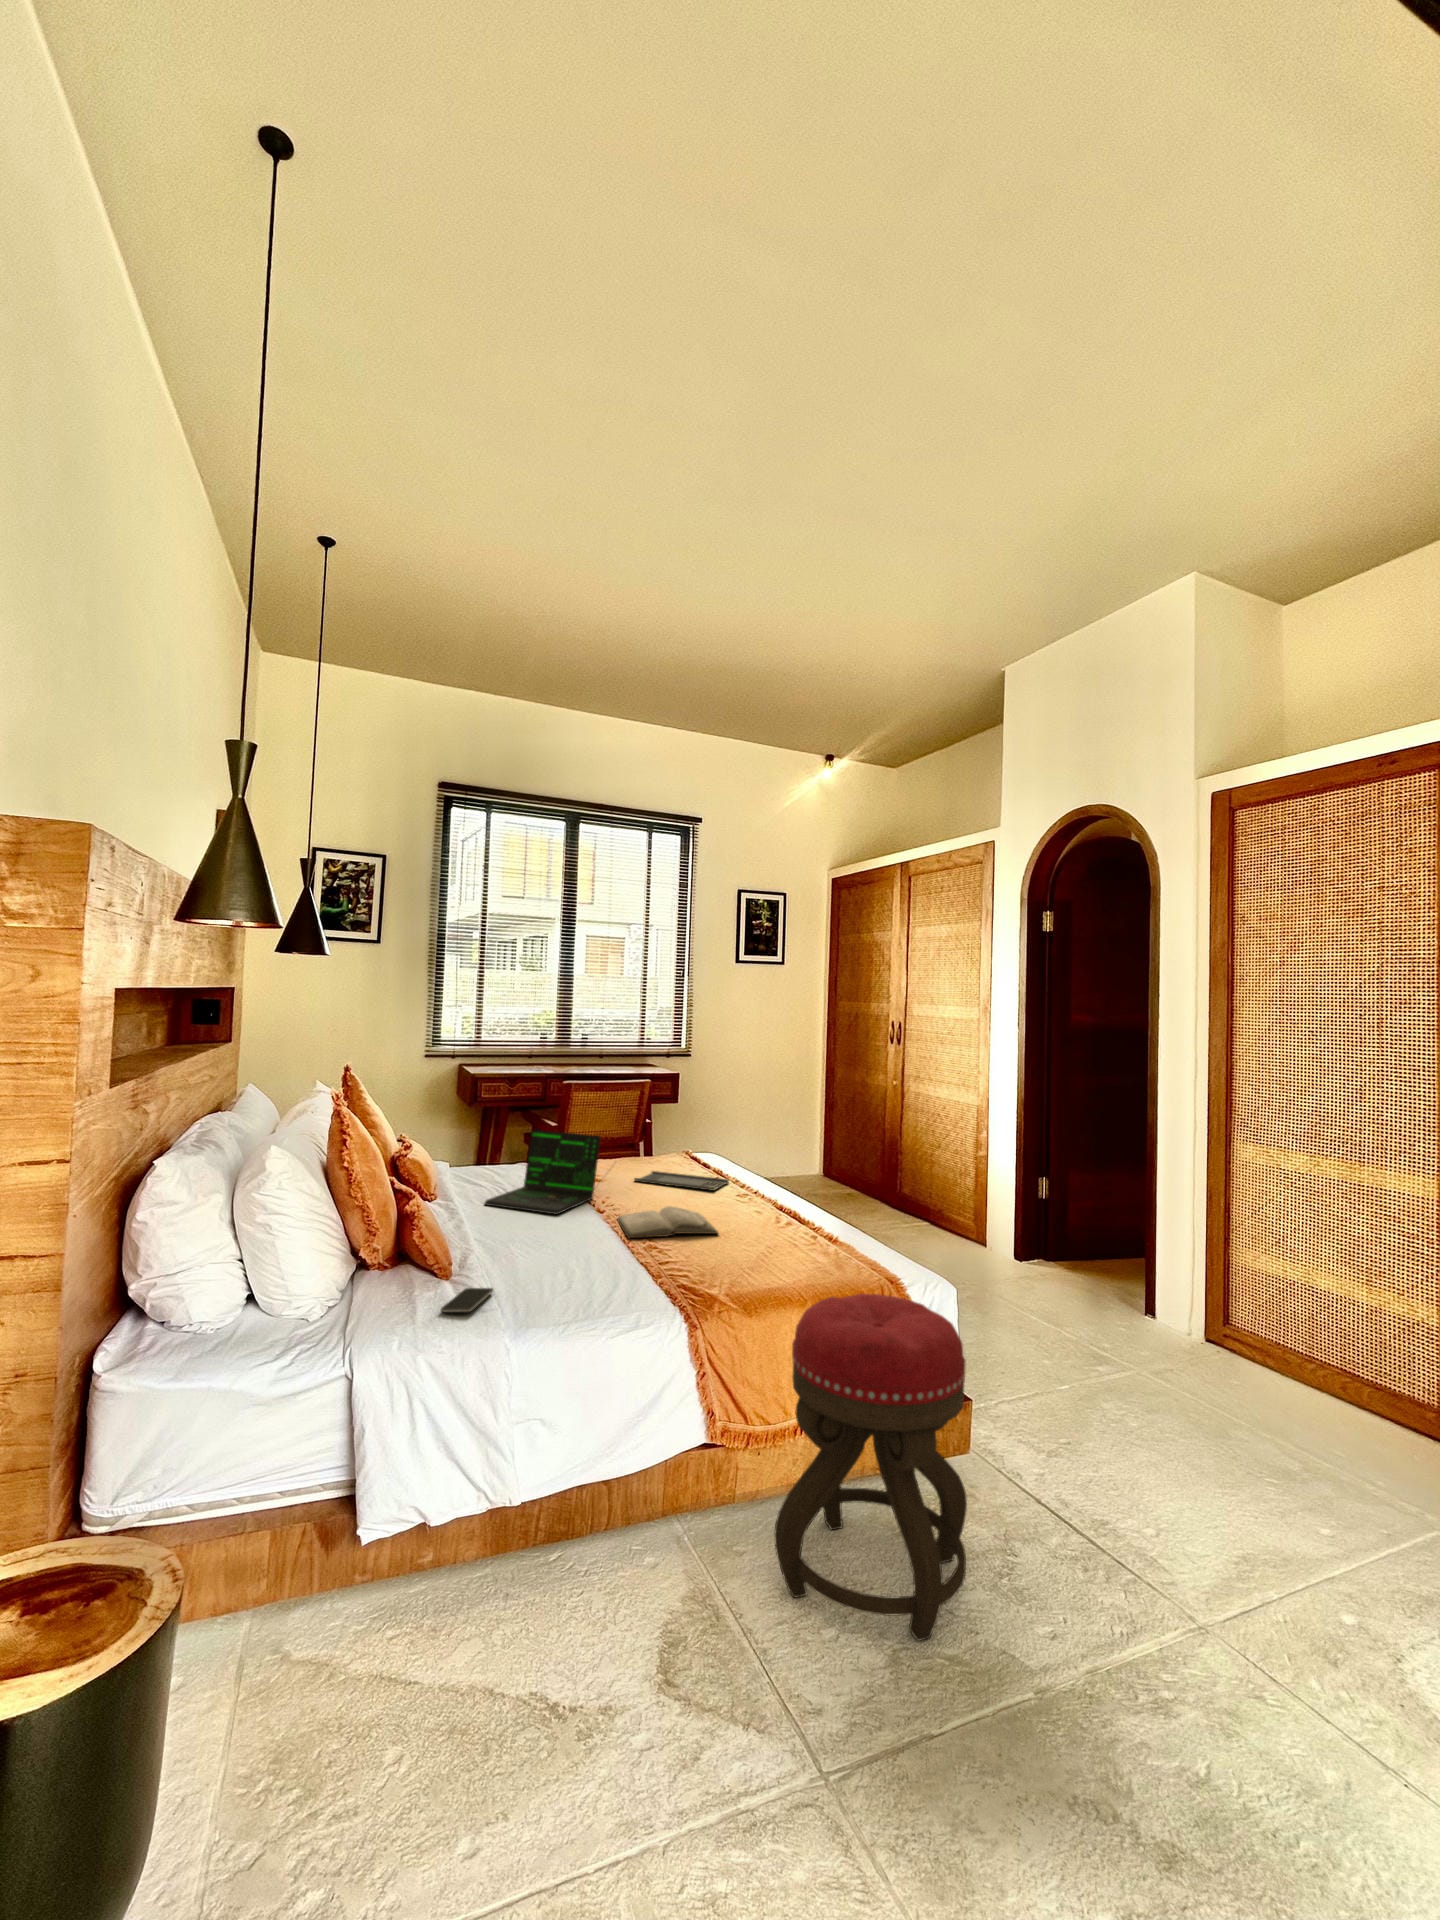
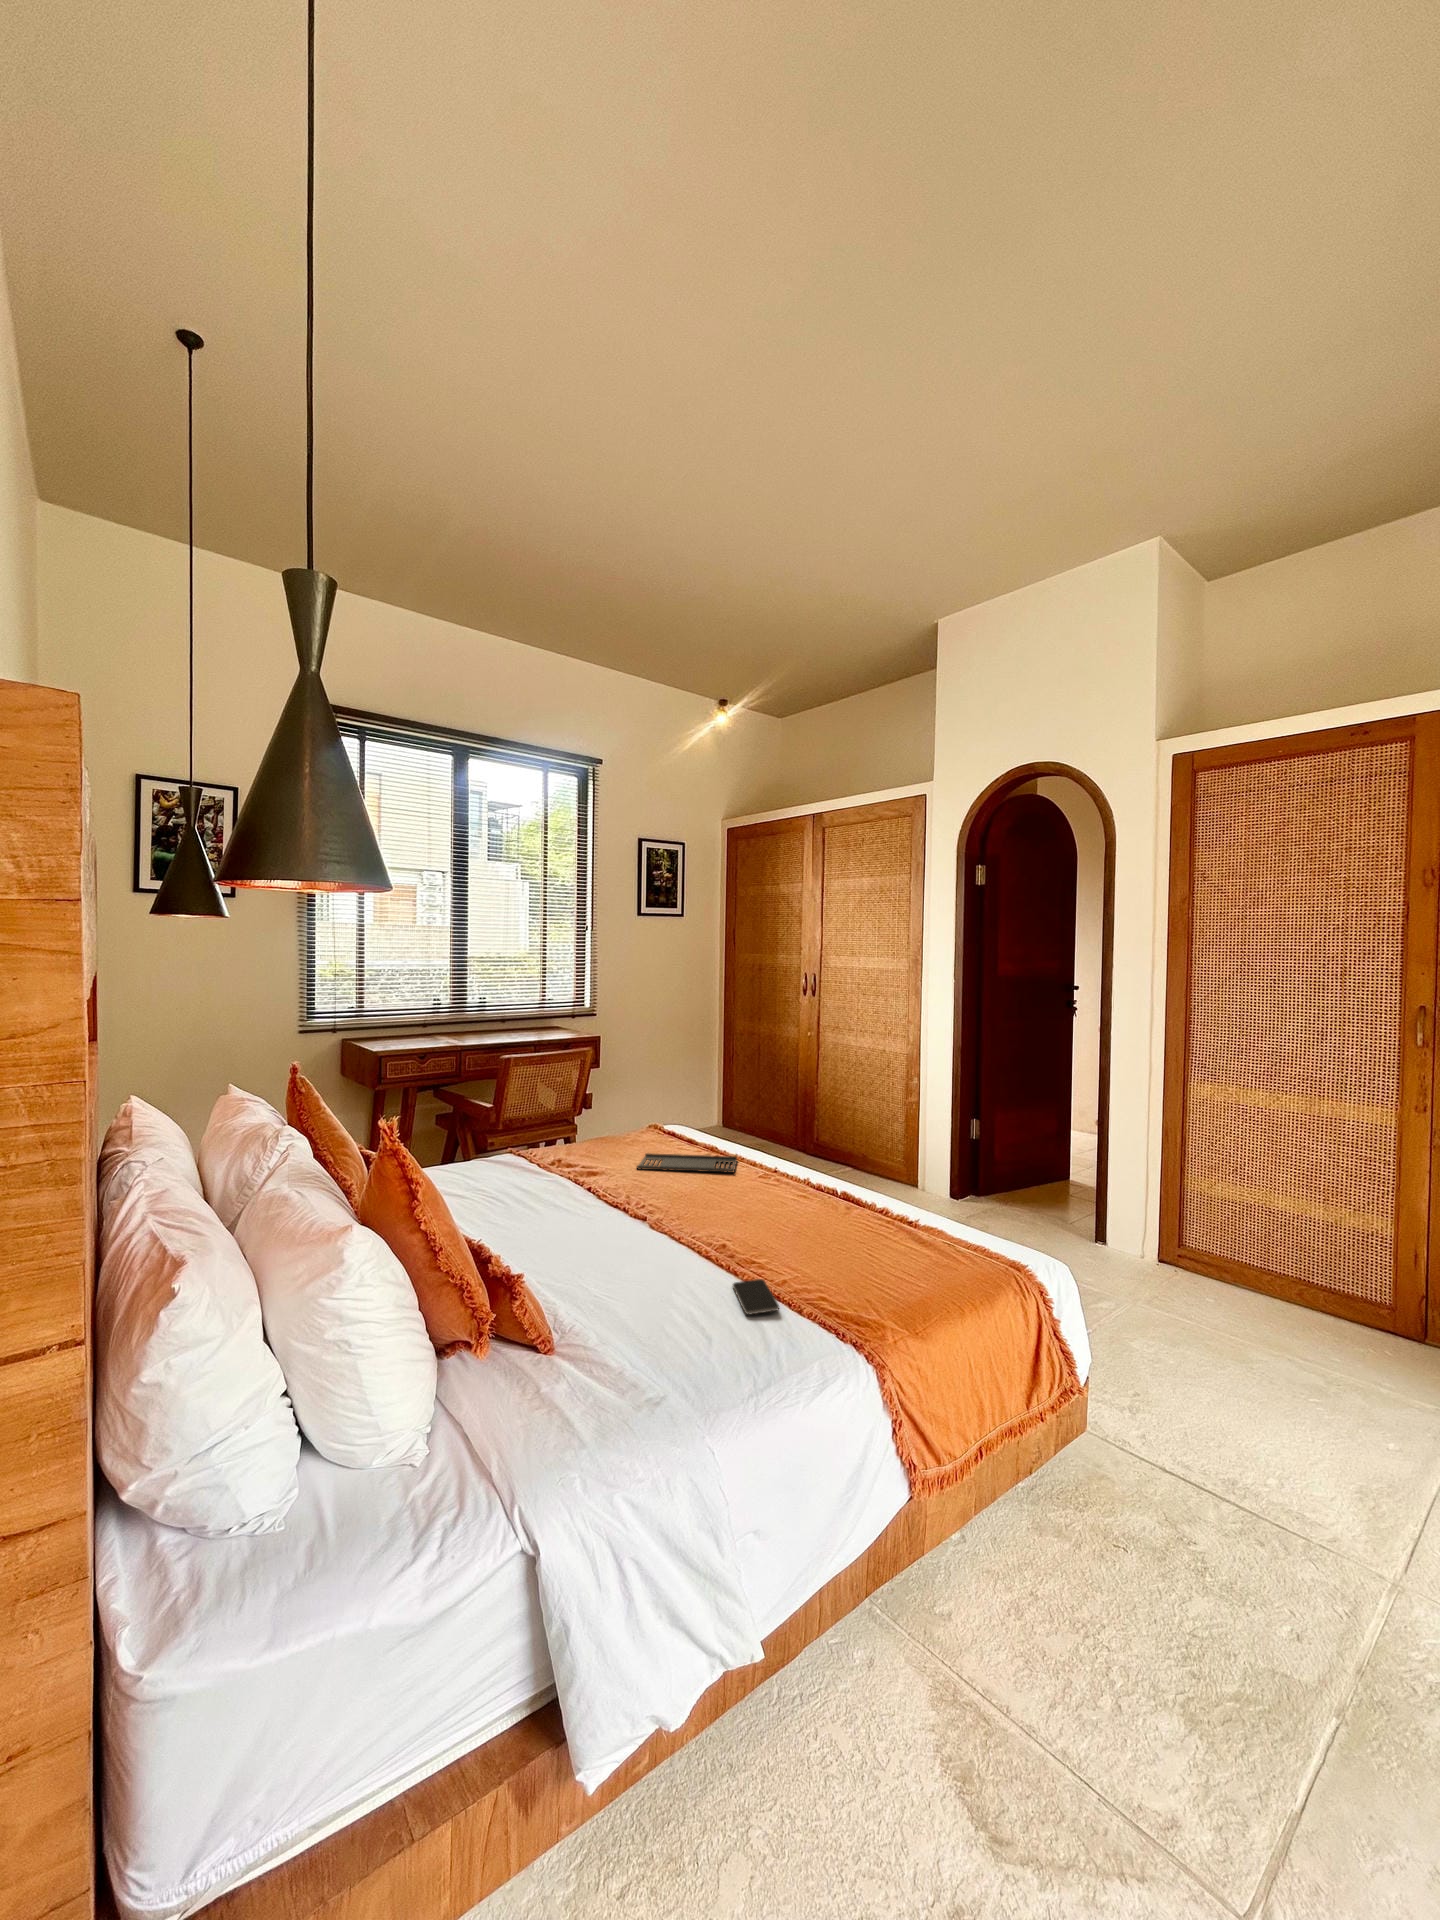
laptop: present [485,1130,601,1214] -> none [495,1122,642,1227]
diary: present [617,1206,718,1238] -> none [668,1201,800,1251]
smartphone: present [441,1288,493,1312] -> present [732,1279,779,1314]
ottoman: present [774,1293,967,1641] -> none [998,1297,1245,1696]

